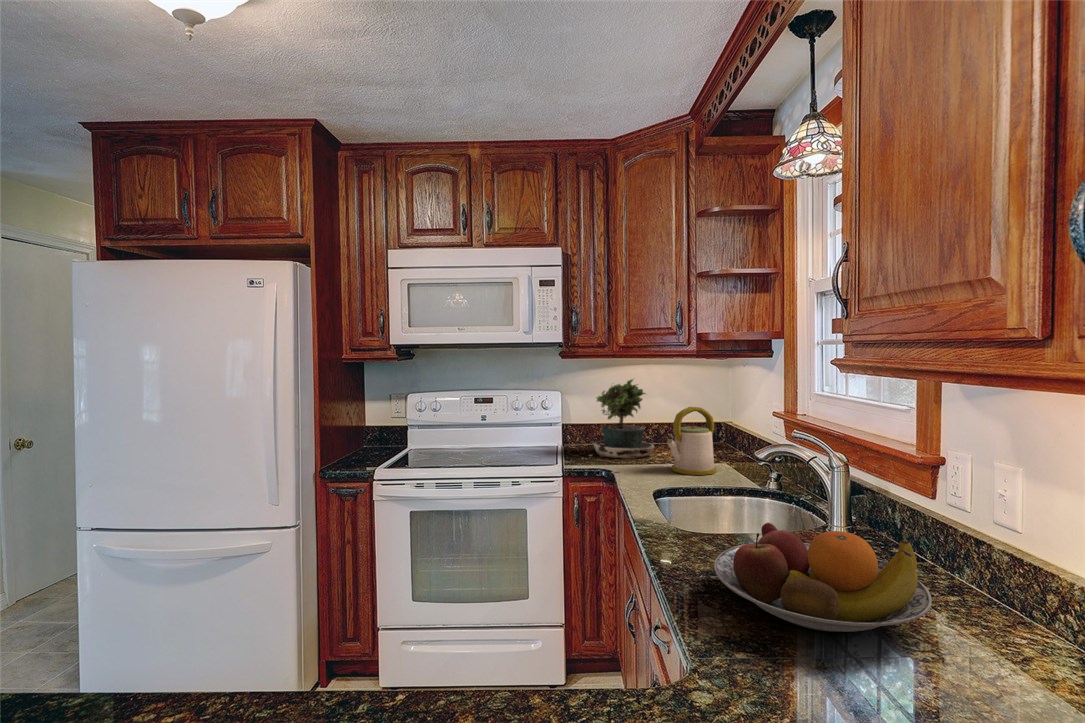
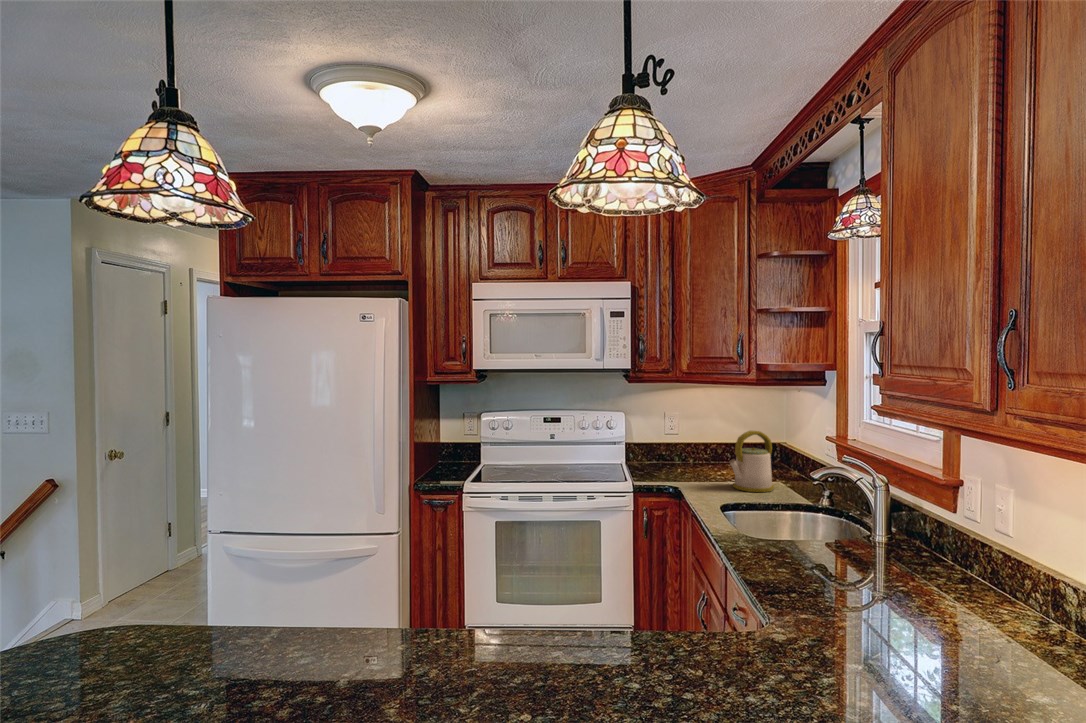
potted plant: present [590,379,654,458] -> none [647,402,714,477]
fruit bowl: present [714,523,932,632] -> none [783,529,941,603]

